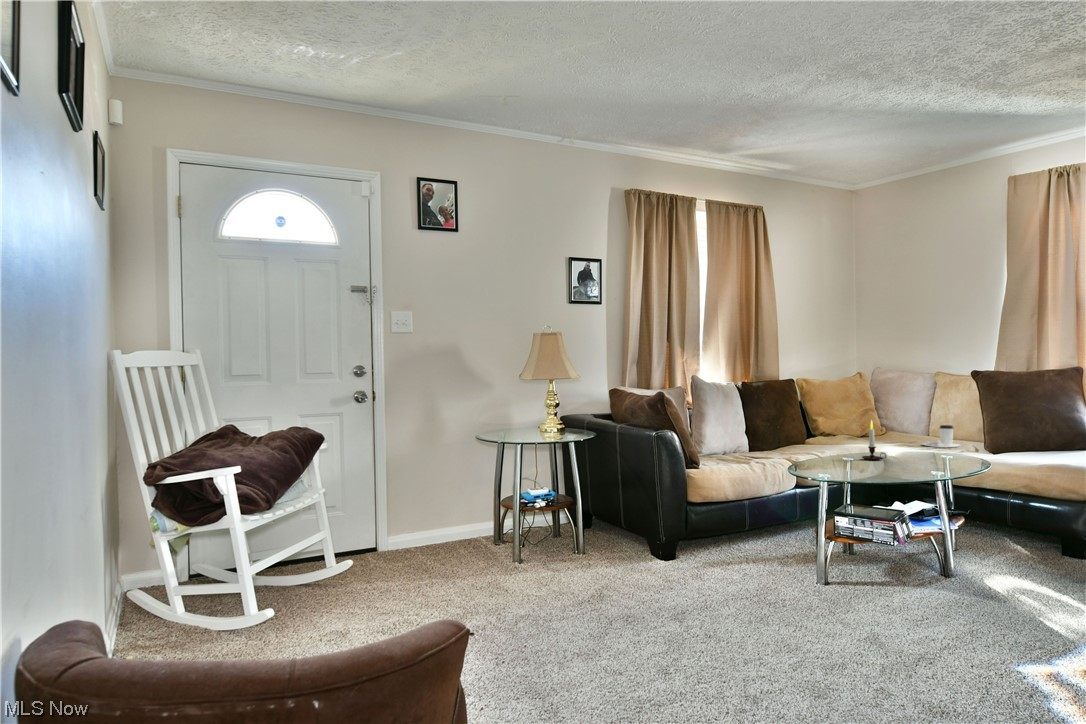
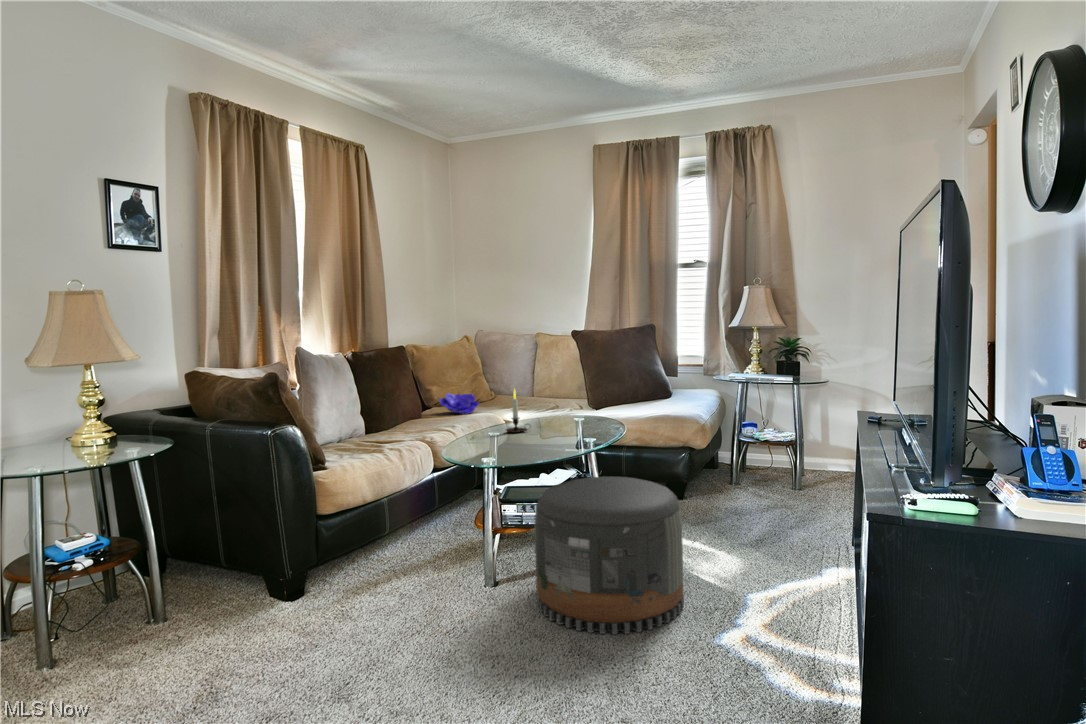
decorative bowl: none [819,422,860,444] -> present [439,393,479,414]
coffee cup: present [923,425,960,448] -> none [539,386,573,409]
pouf: none [855,502,1008,644] -> present [534,477,684,634]

